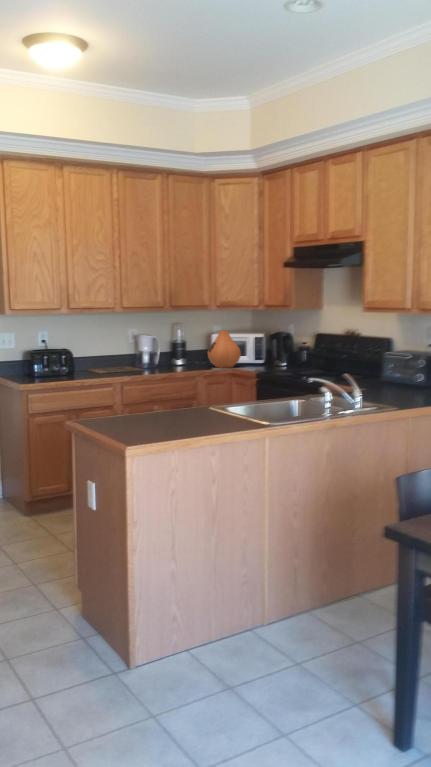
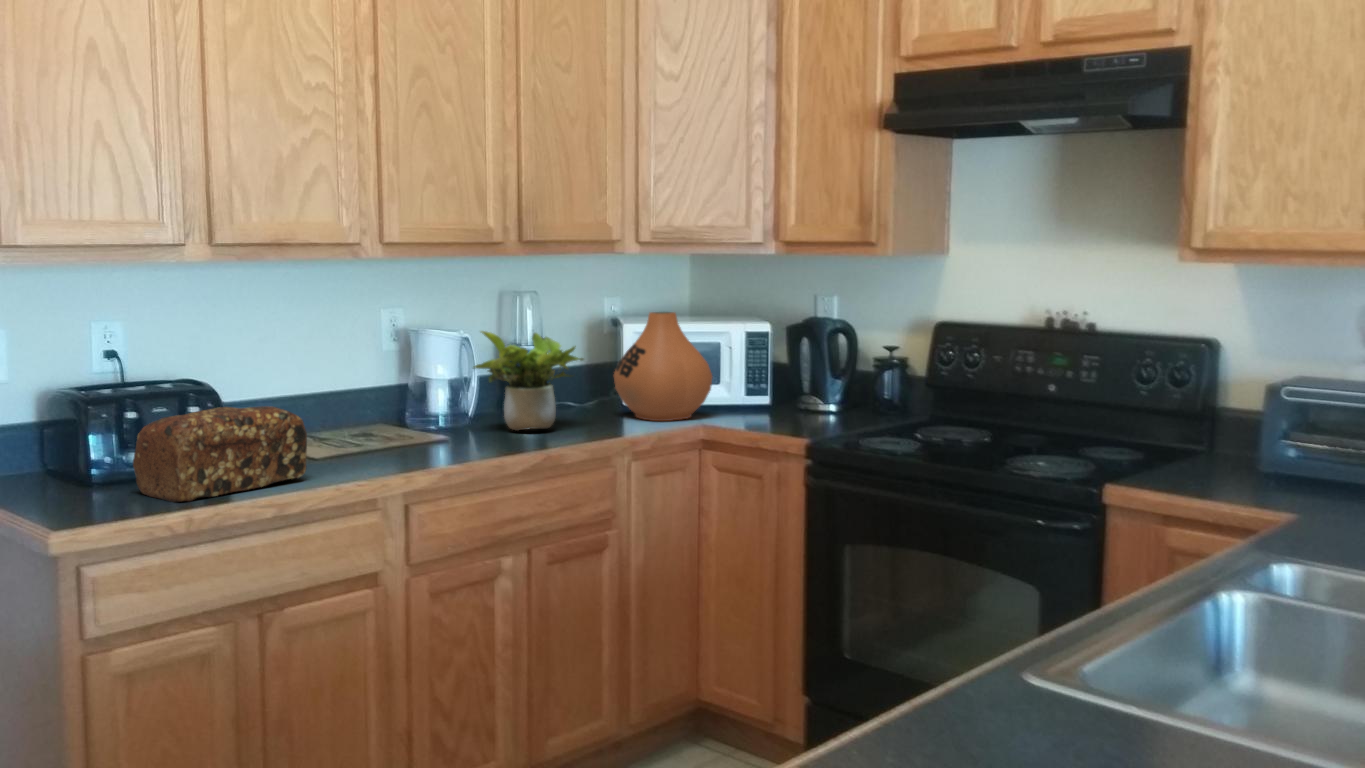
potted plant: none [154,336,193,369] -> present [474,331,583,431]
bread loaf: none [46,355,93,380] -> present [133,406,307,502]

